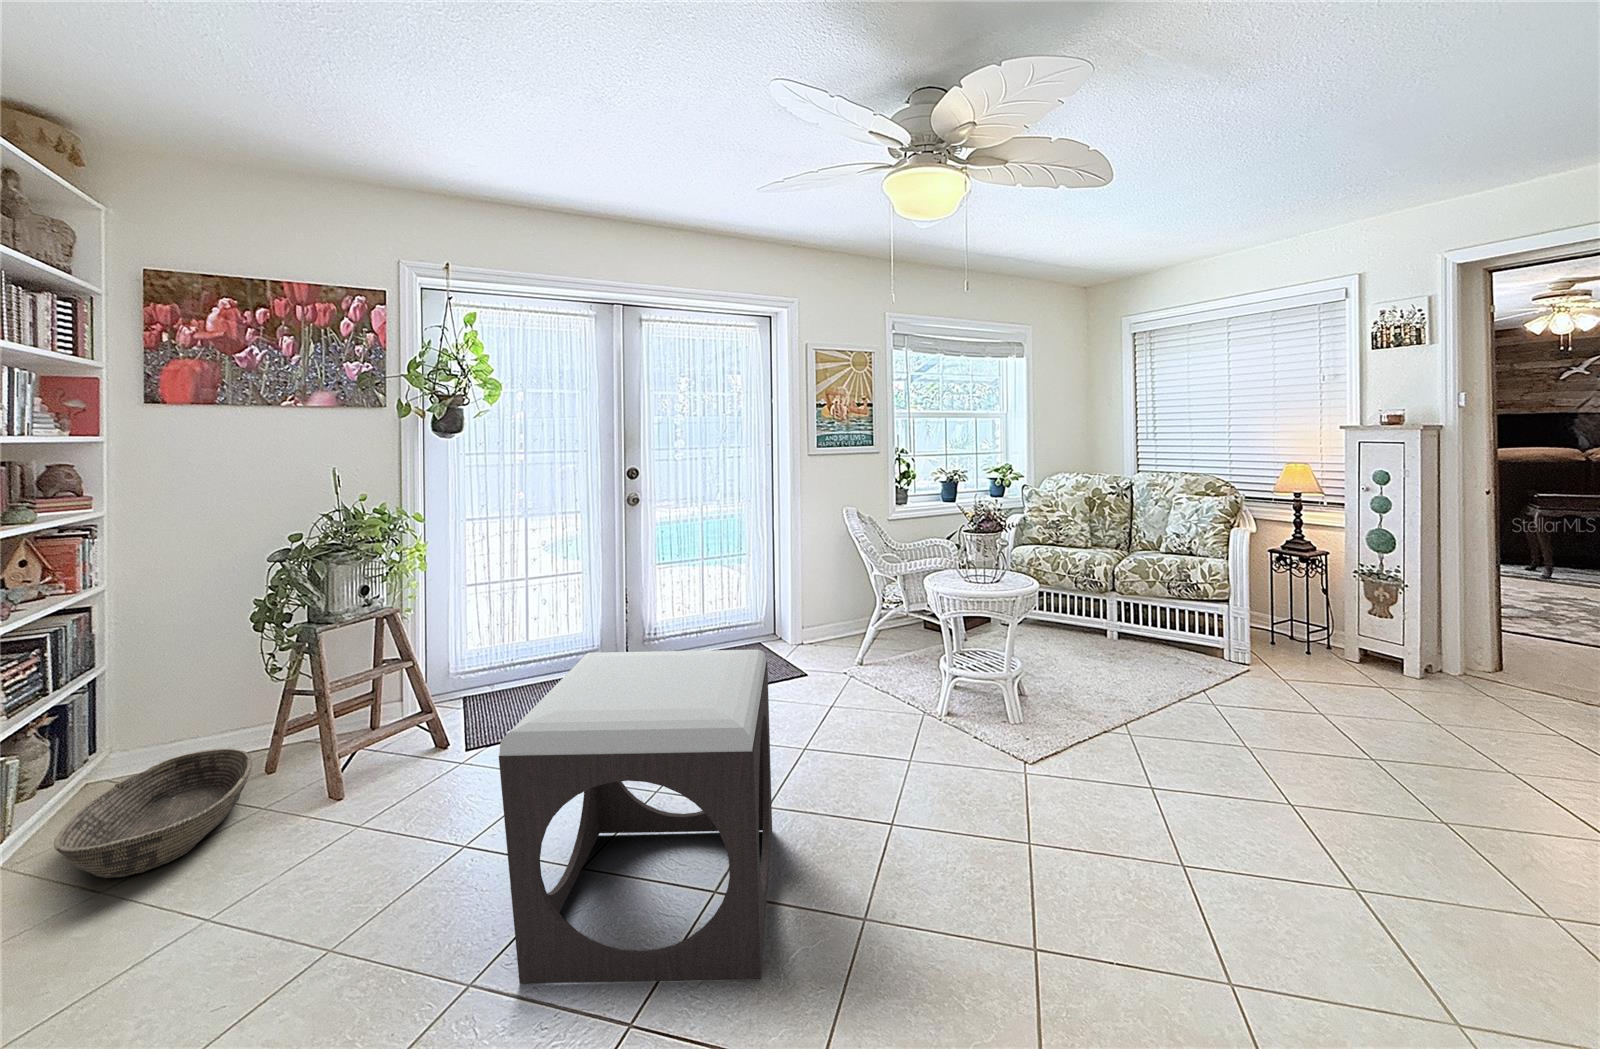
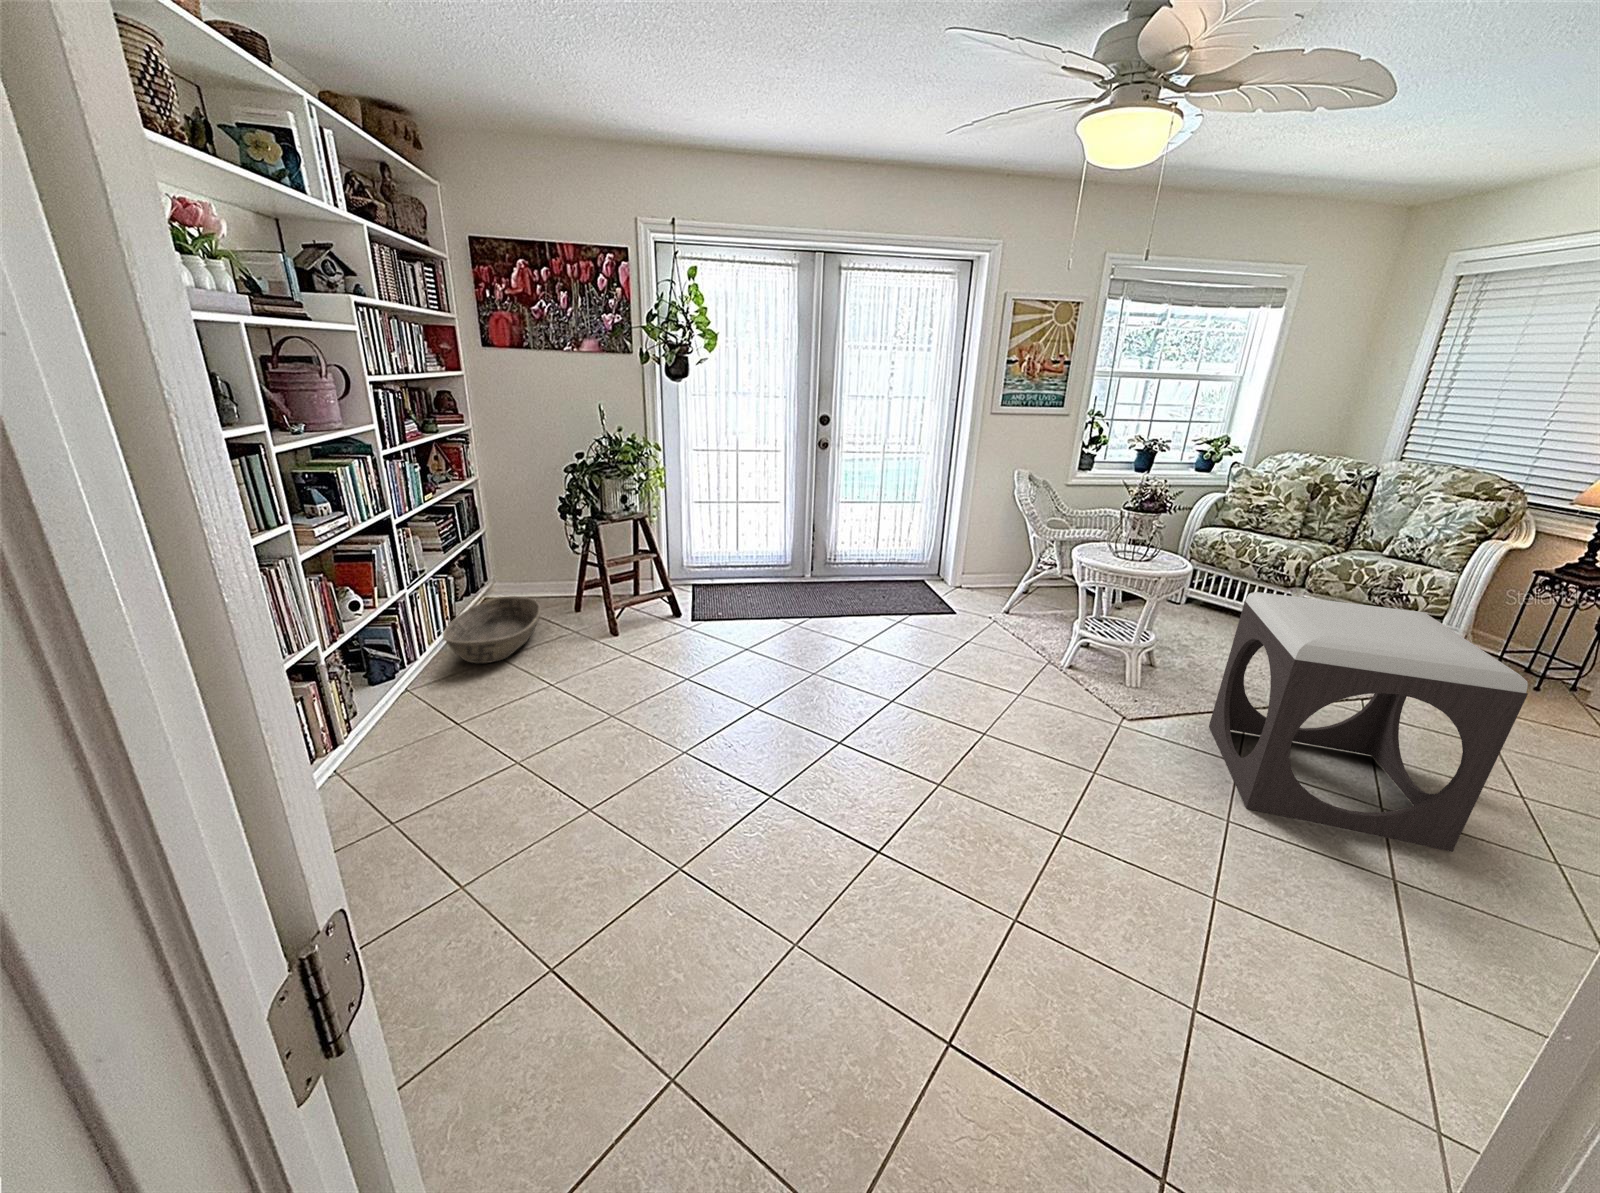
footstool: present [499,650,772,983] -> present [1209,592,1528,852]

